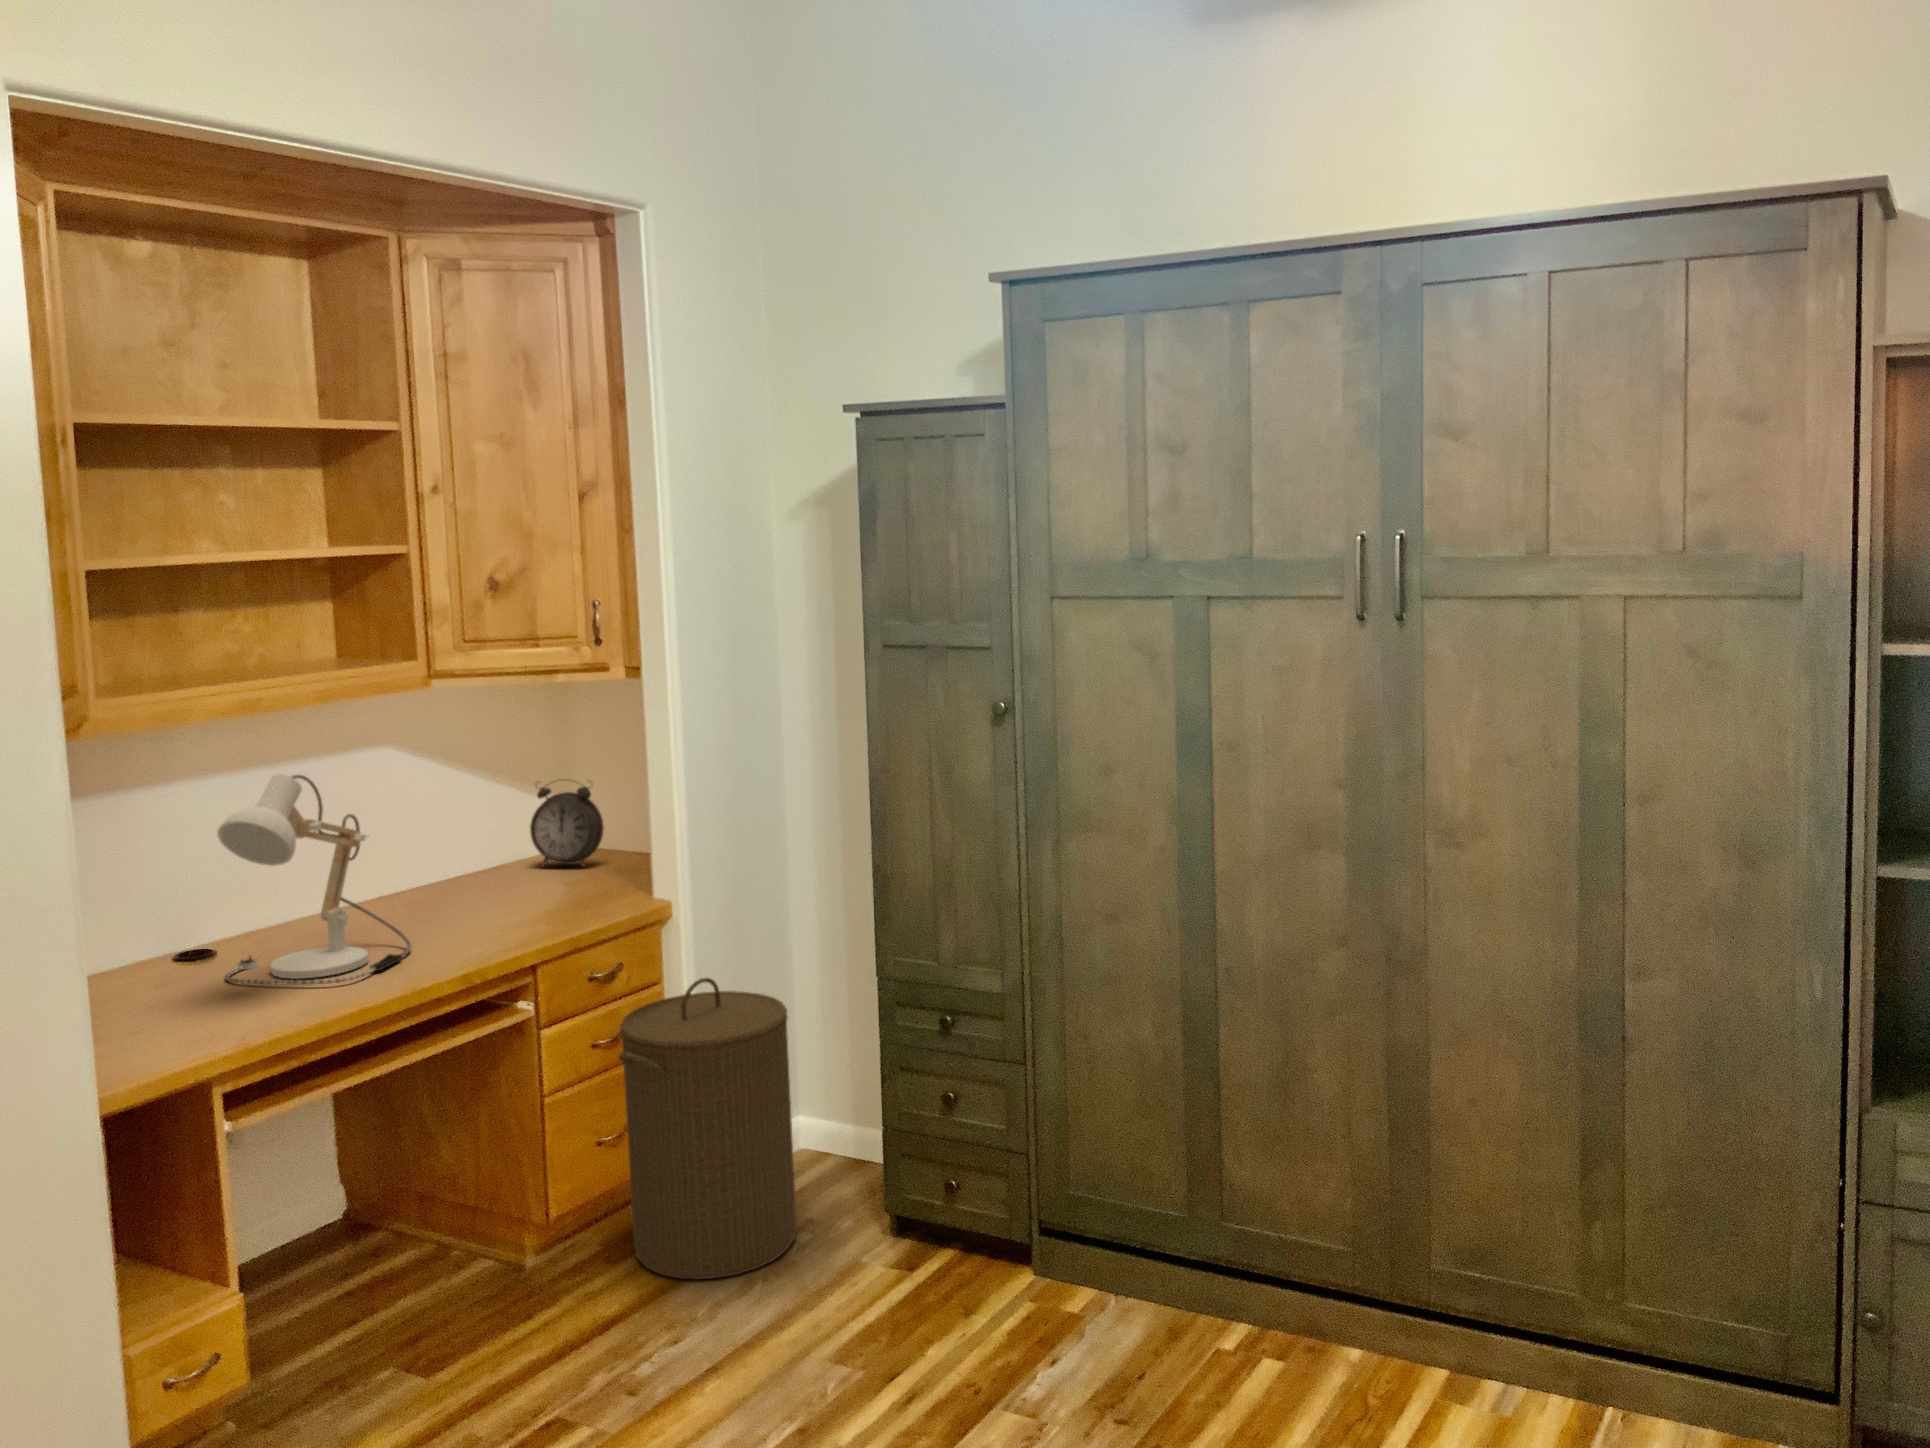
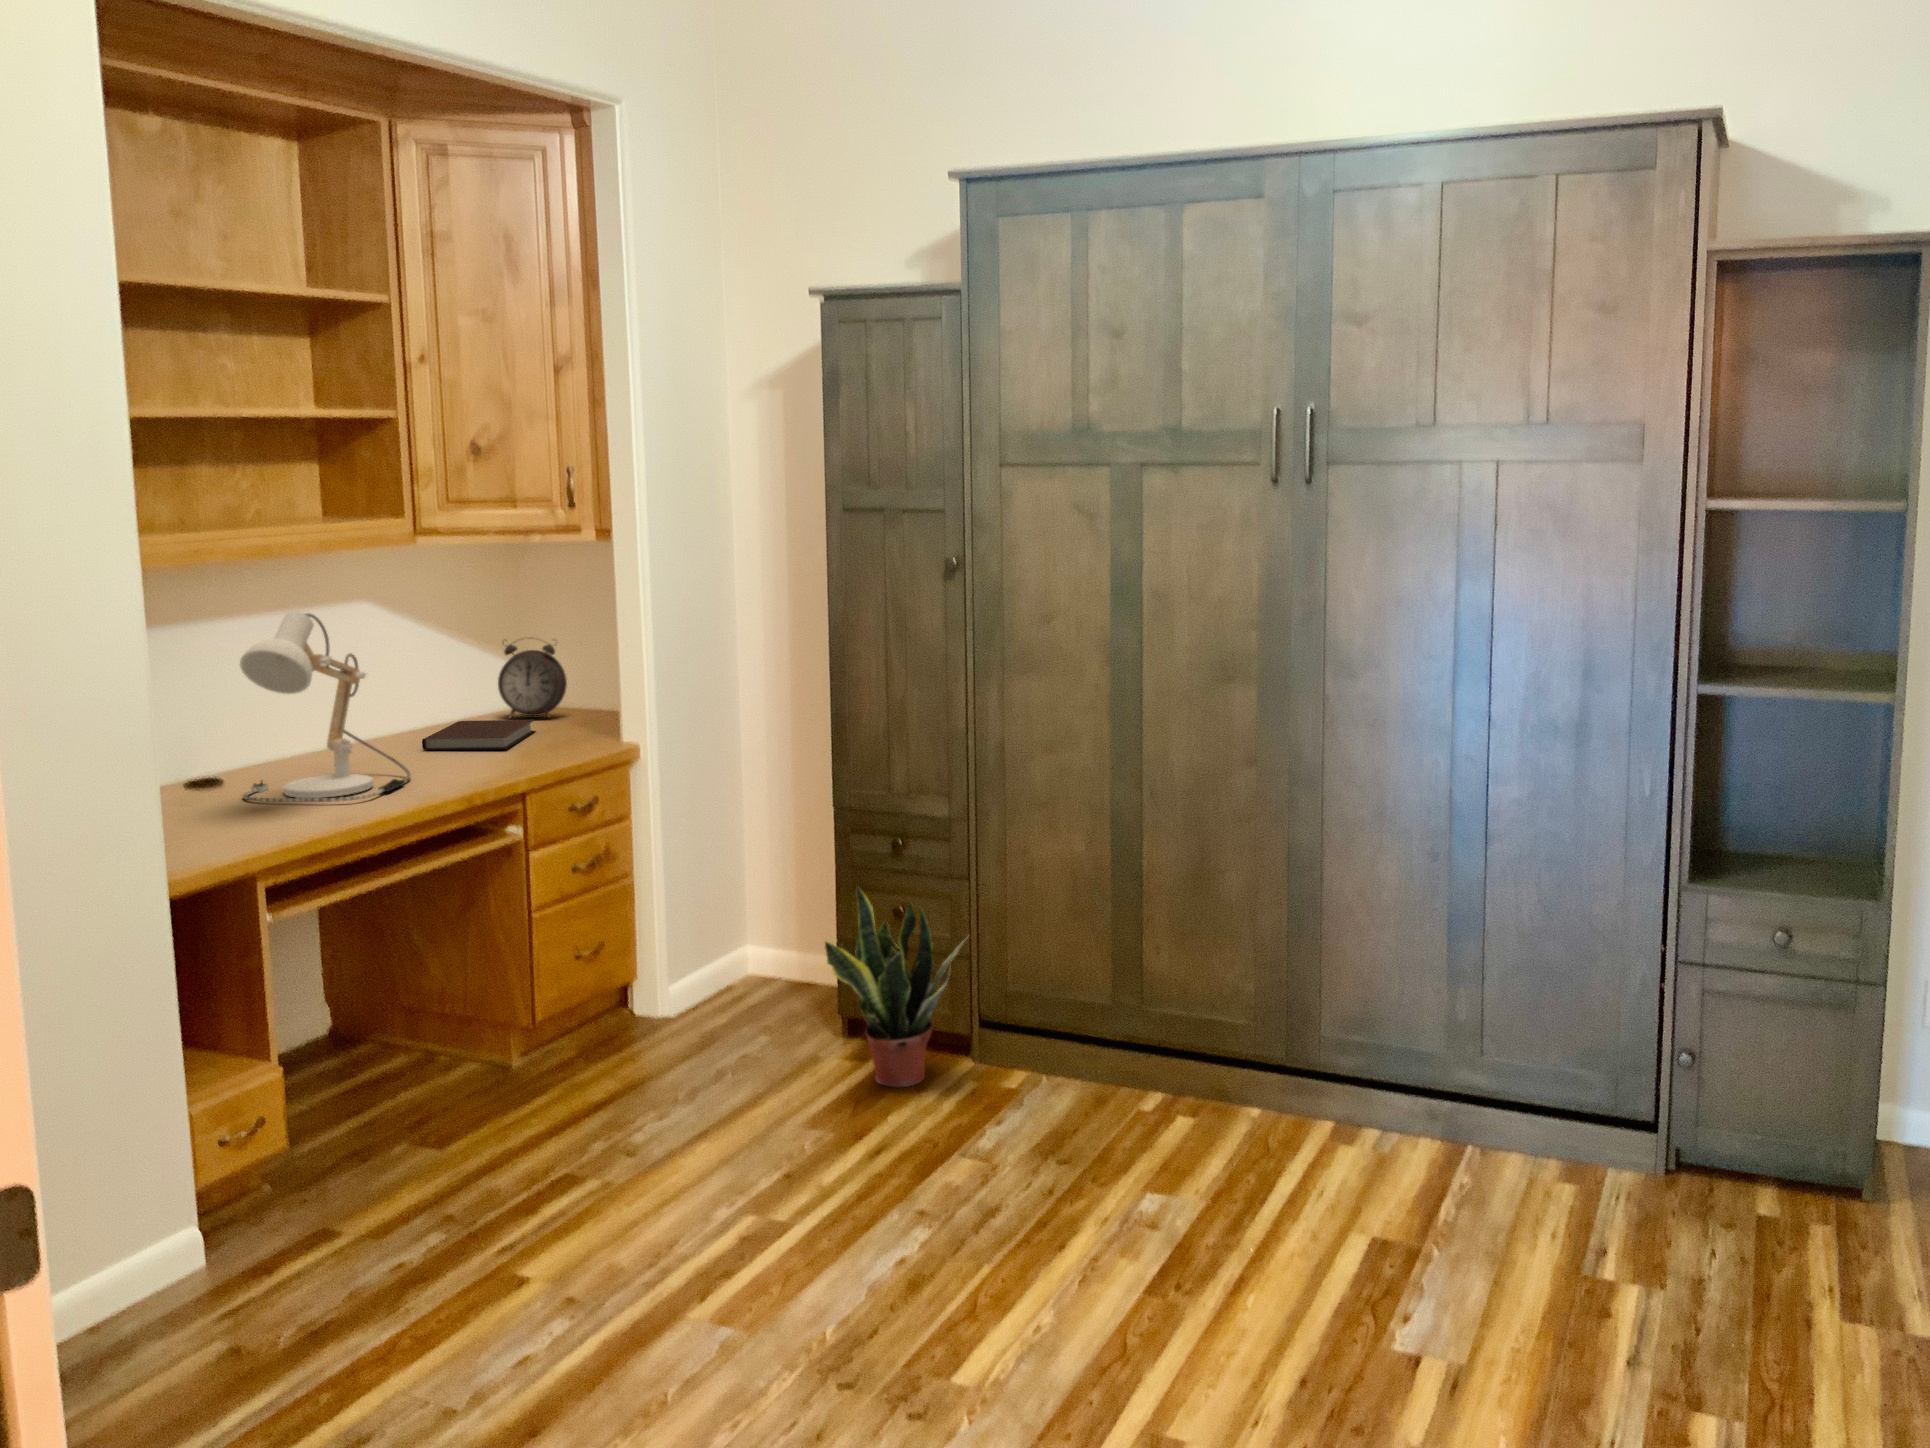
notebook: none [436,872,565,911] -> present [422,720,535,750]
laundry hamper: present [618,978,797,1279] -> none [600,807,757,1073]
potted plant: none [857,1072,1025,1306] -> present [825,887,966,1087]

